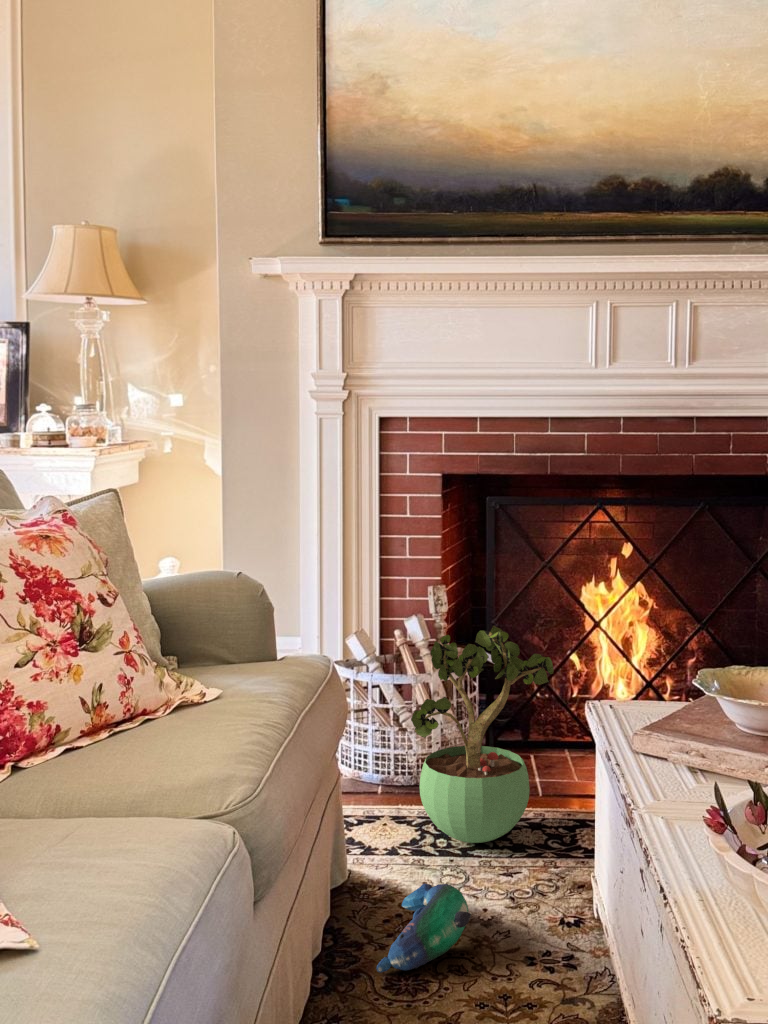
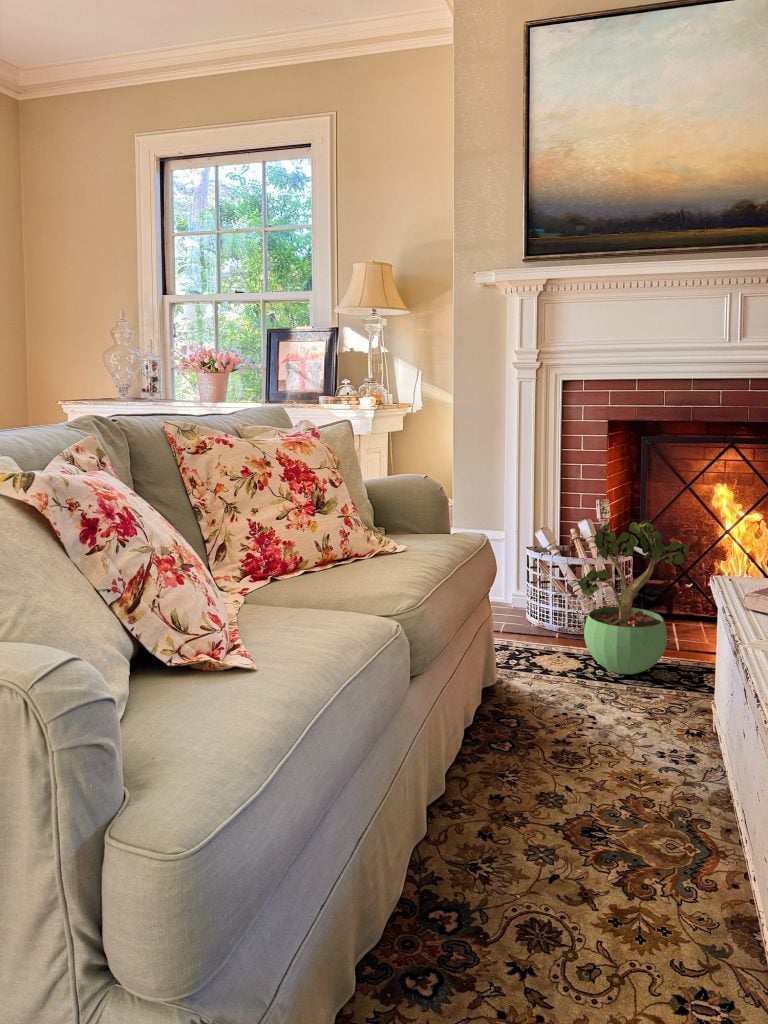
plush toy: present [376,883,472,973] -> none [545,695,617,750]

